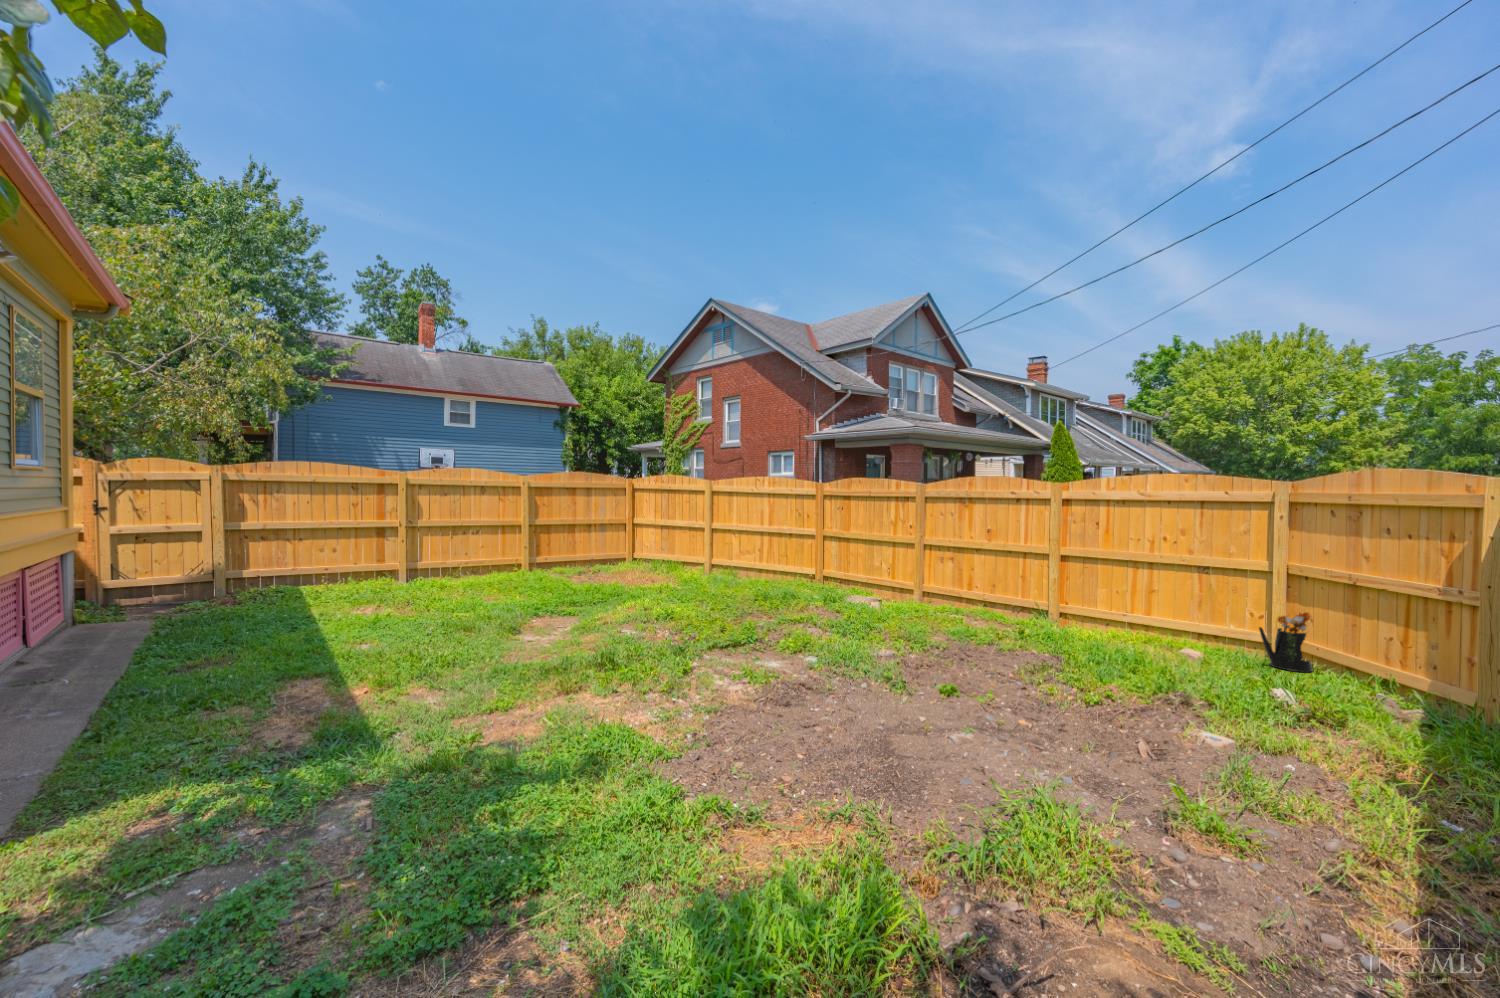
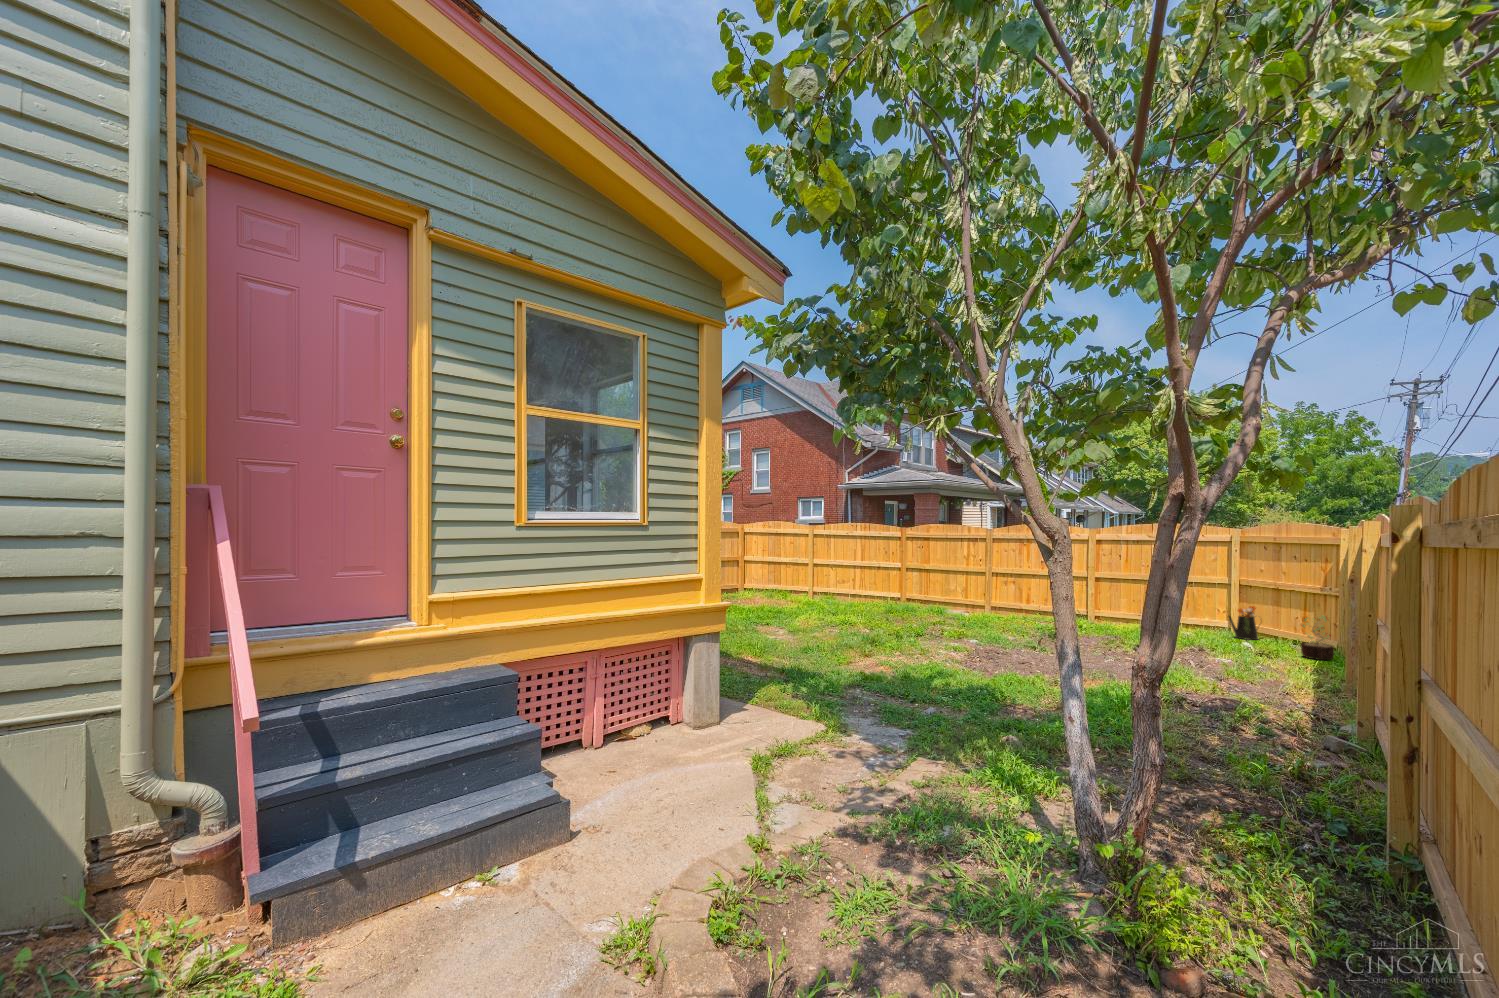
decorative plant: none [1387,644,1460,736] -> present [1301,616,1334,660]

